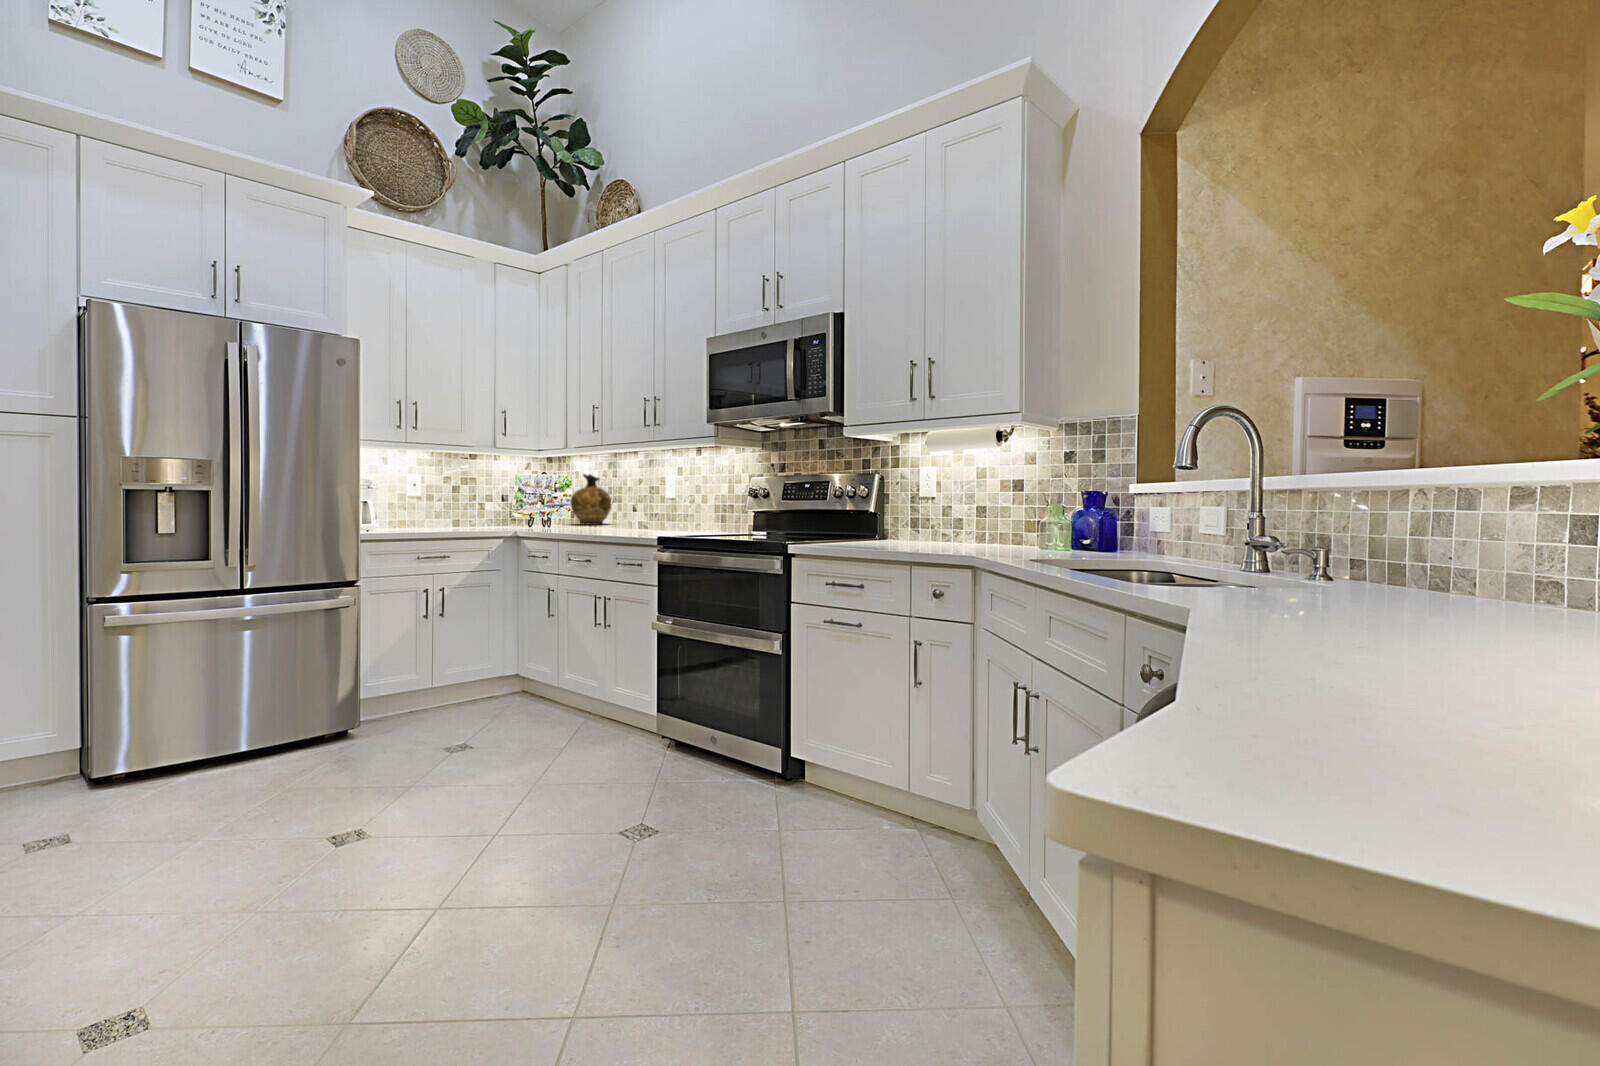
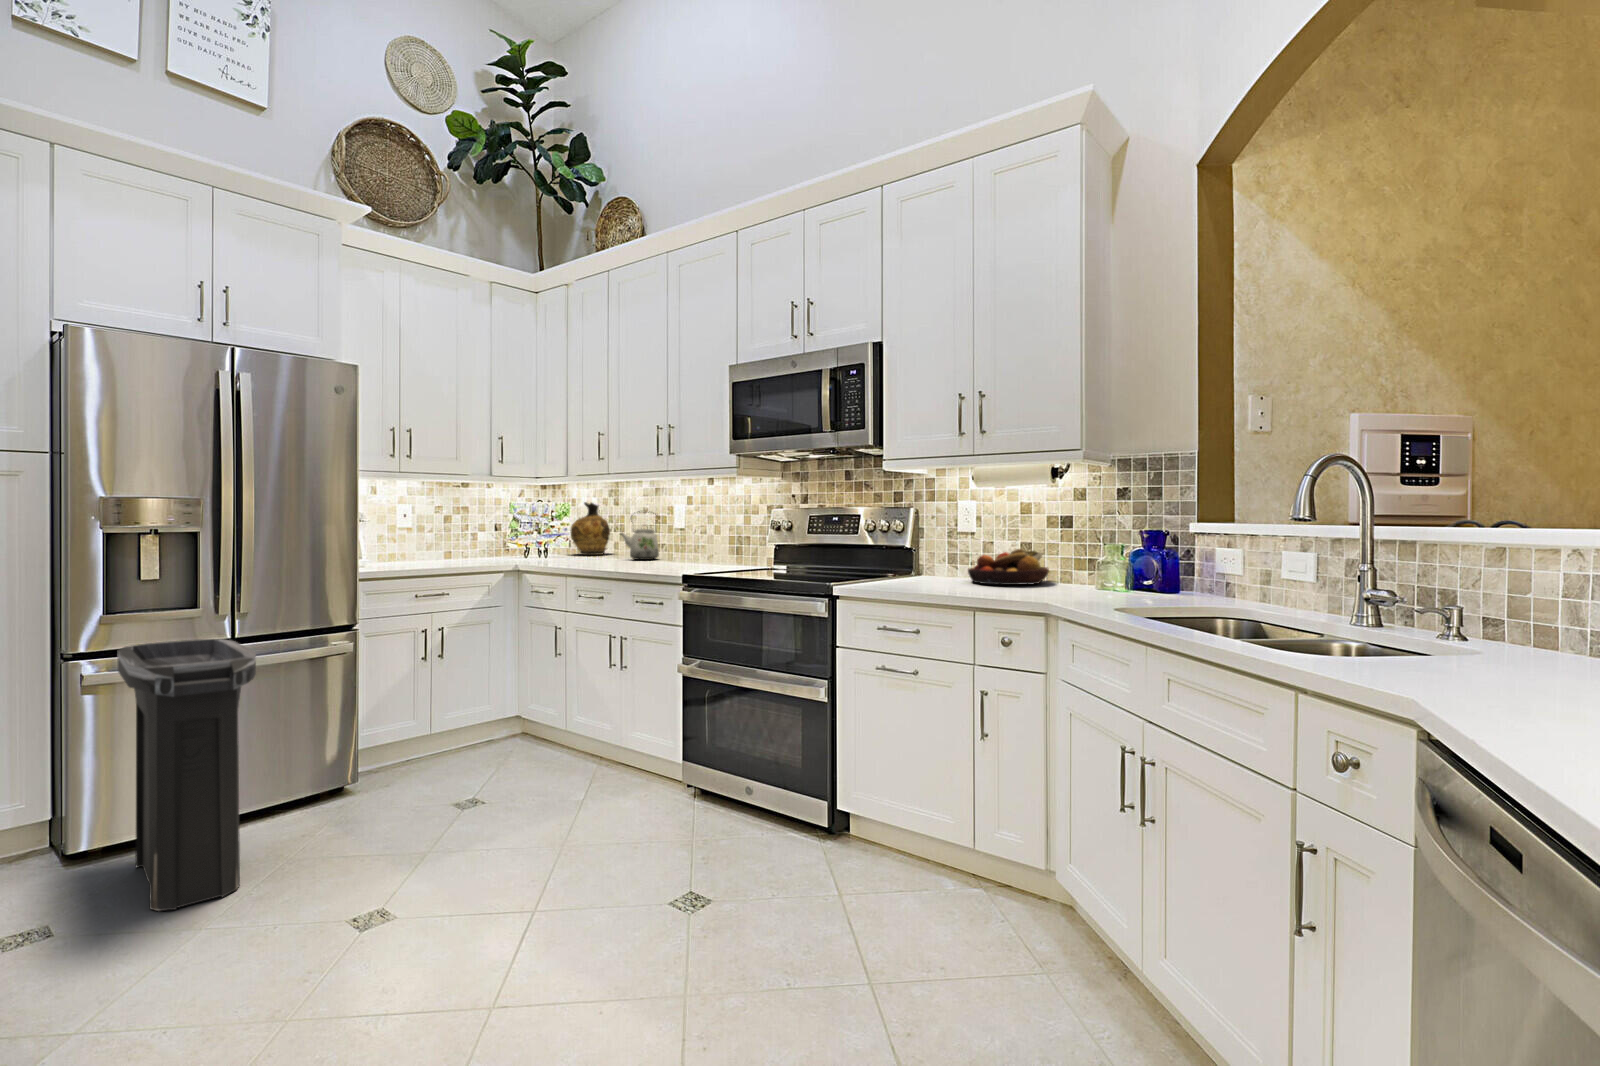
kettle: none [611,481,650,528] -> present [620,512,659,560]
fruit bowl: none [920,510,997,544] -> present [968,549,1049,585]
trash can: none [135,588,254,823] -> present [118,639,256,911]

